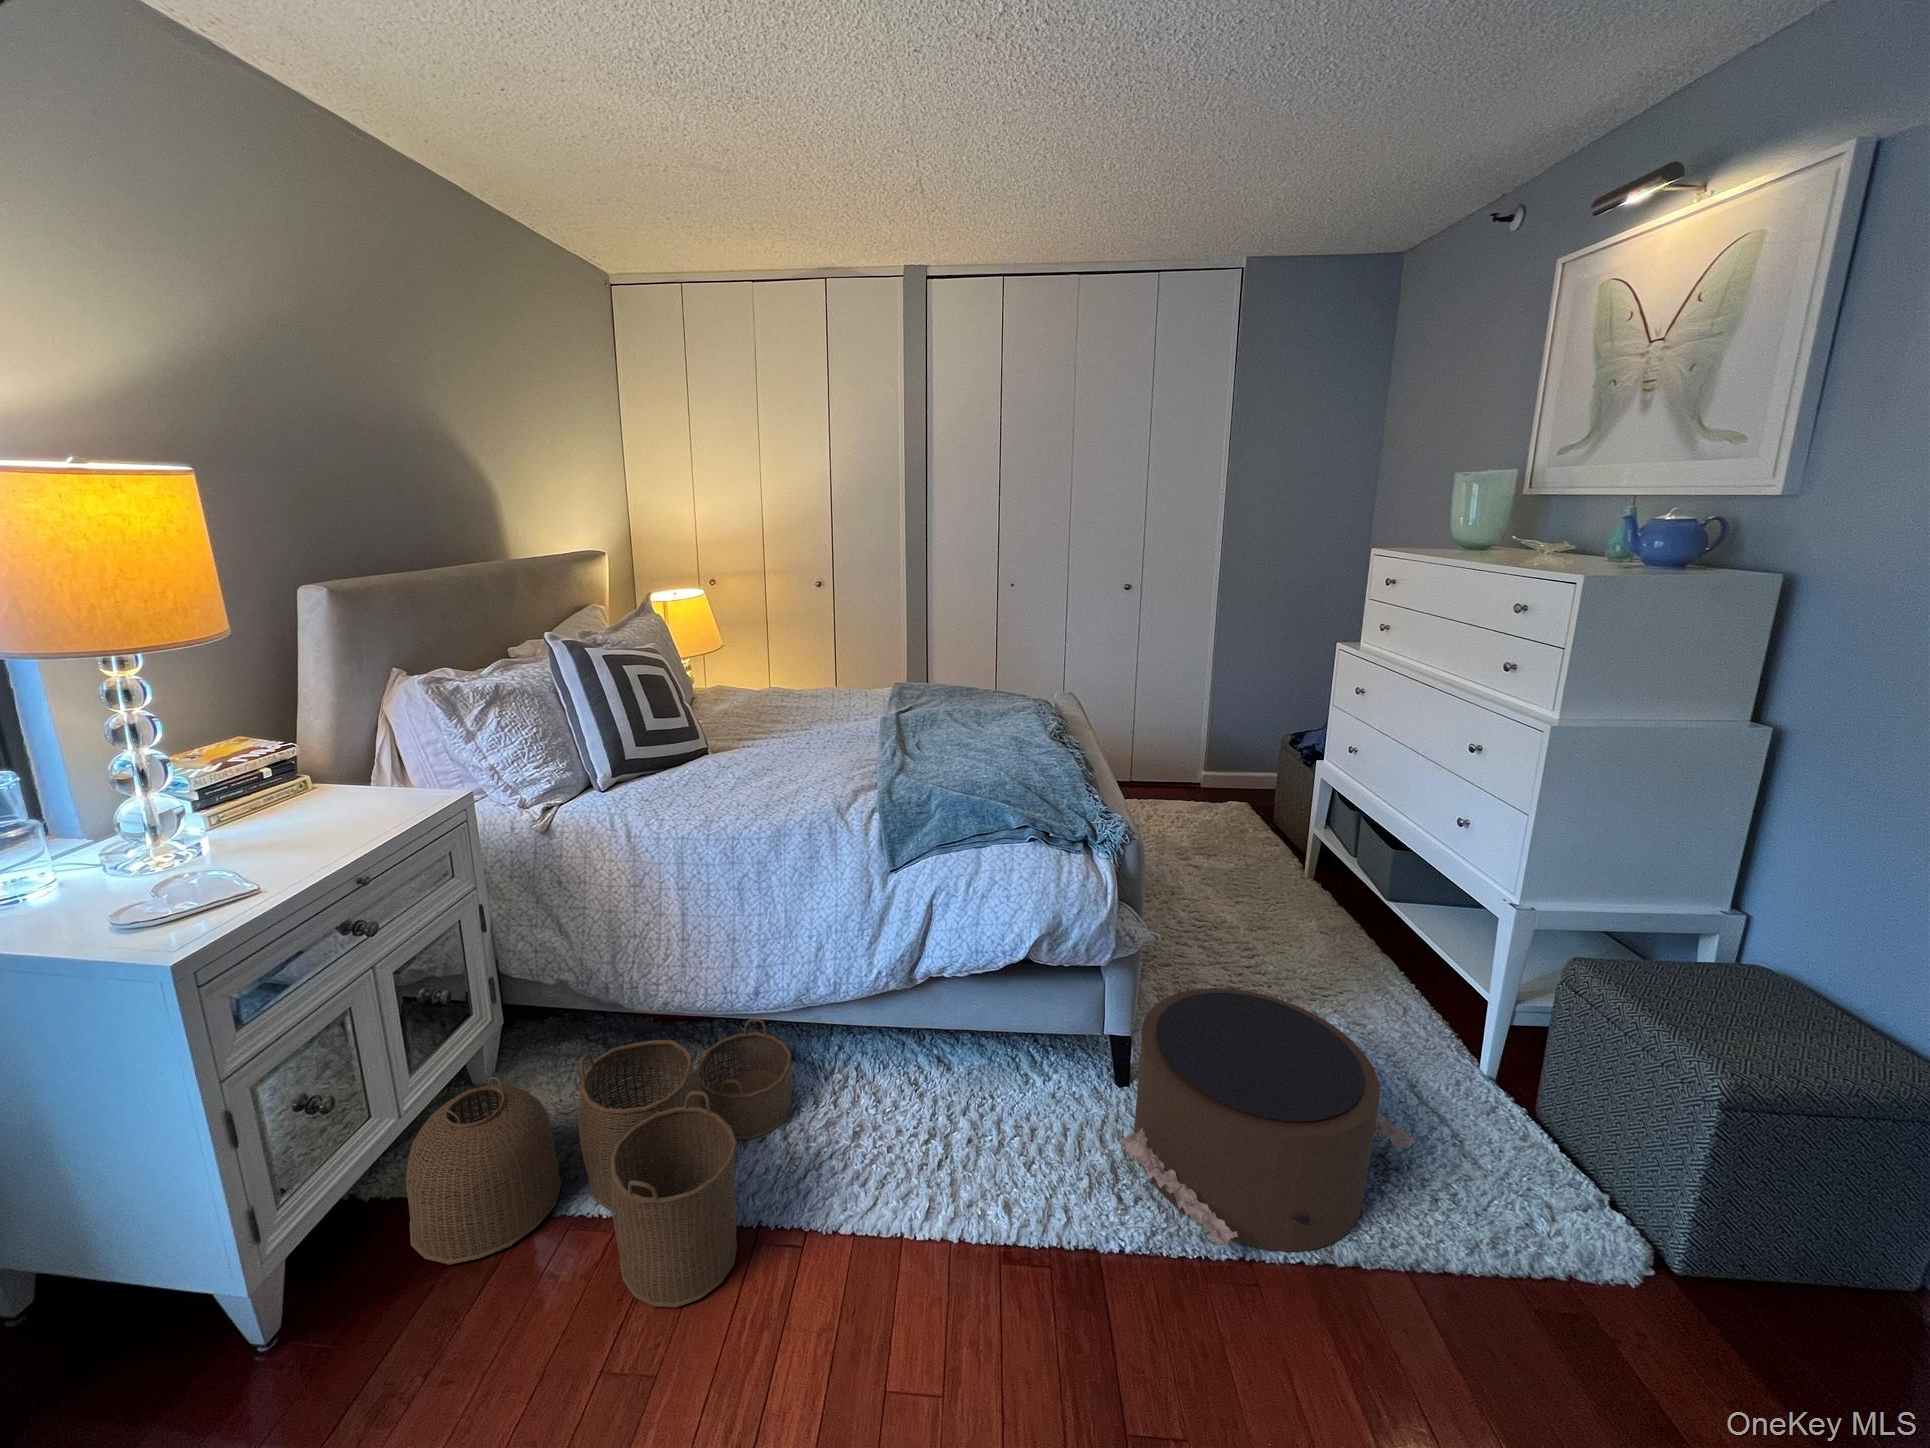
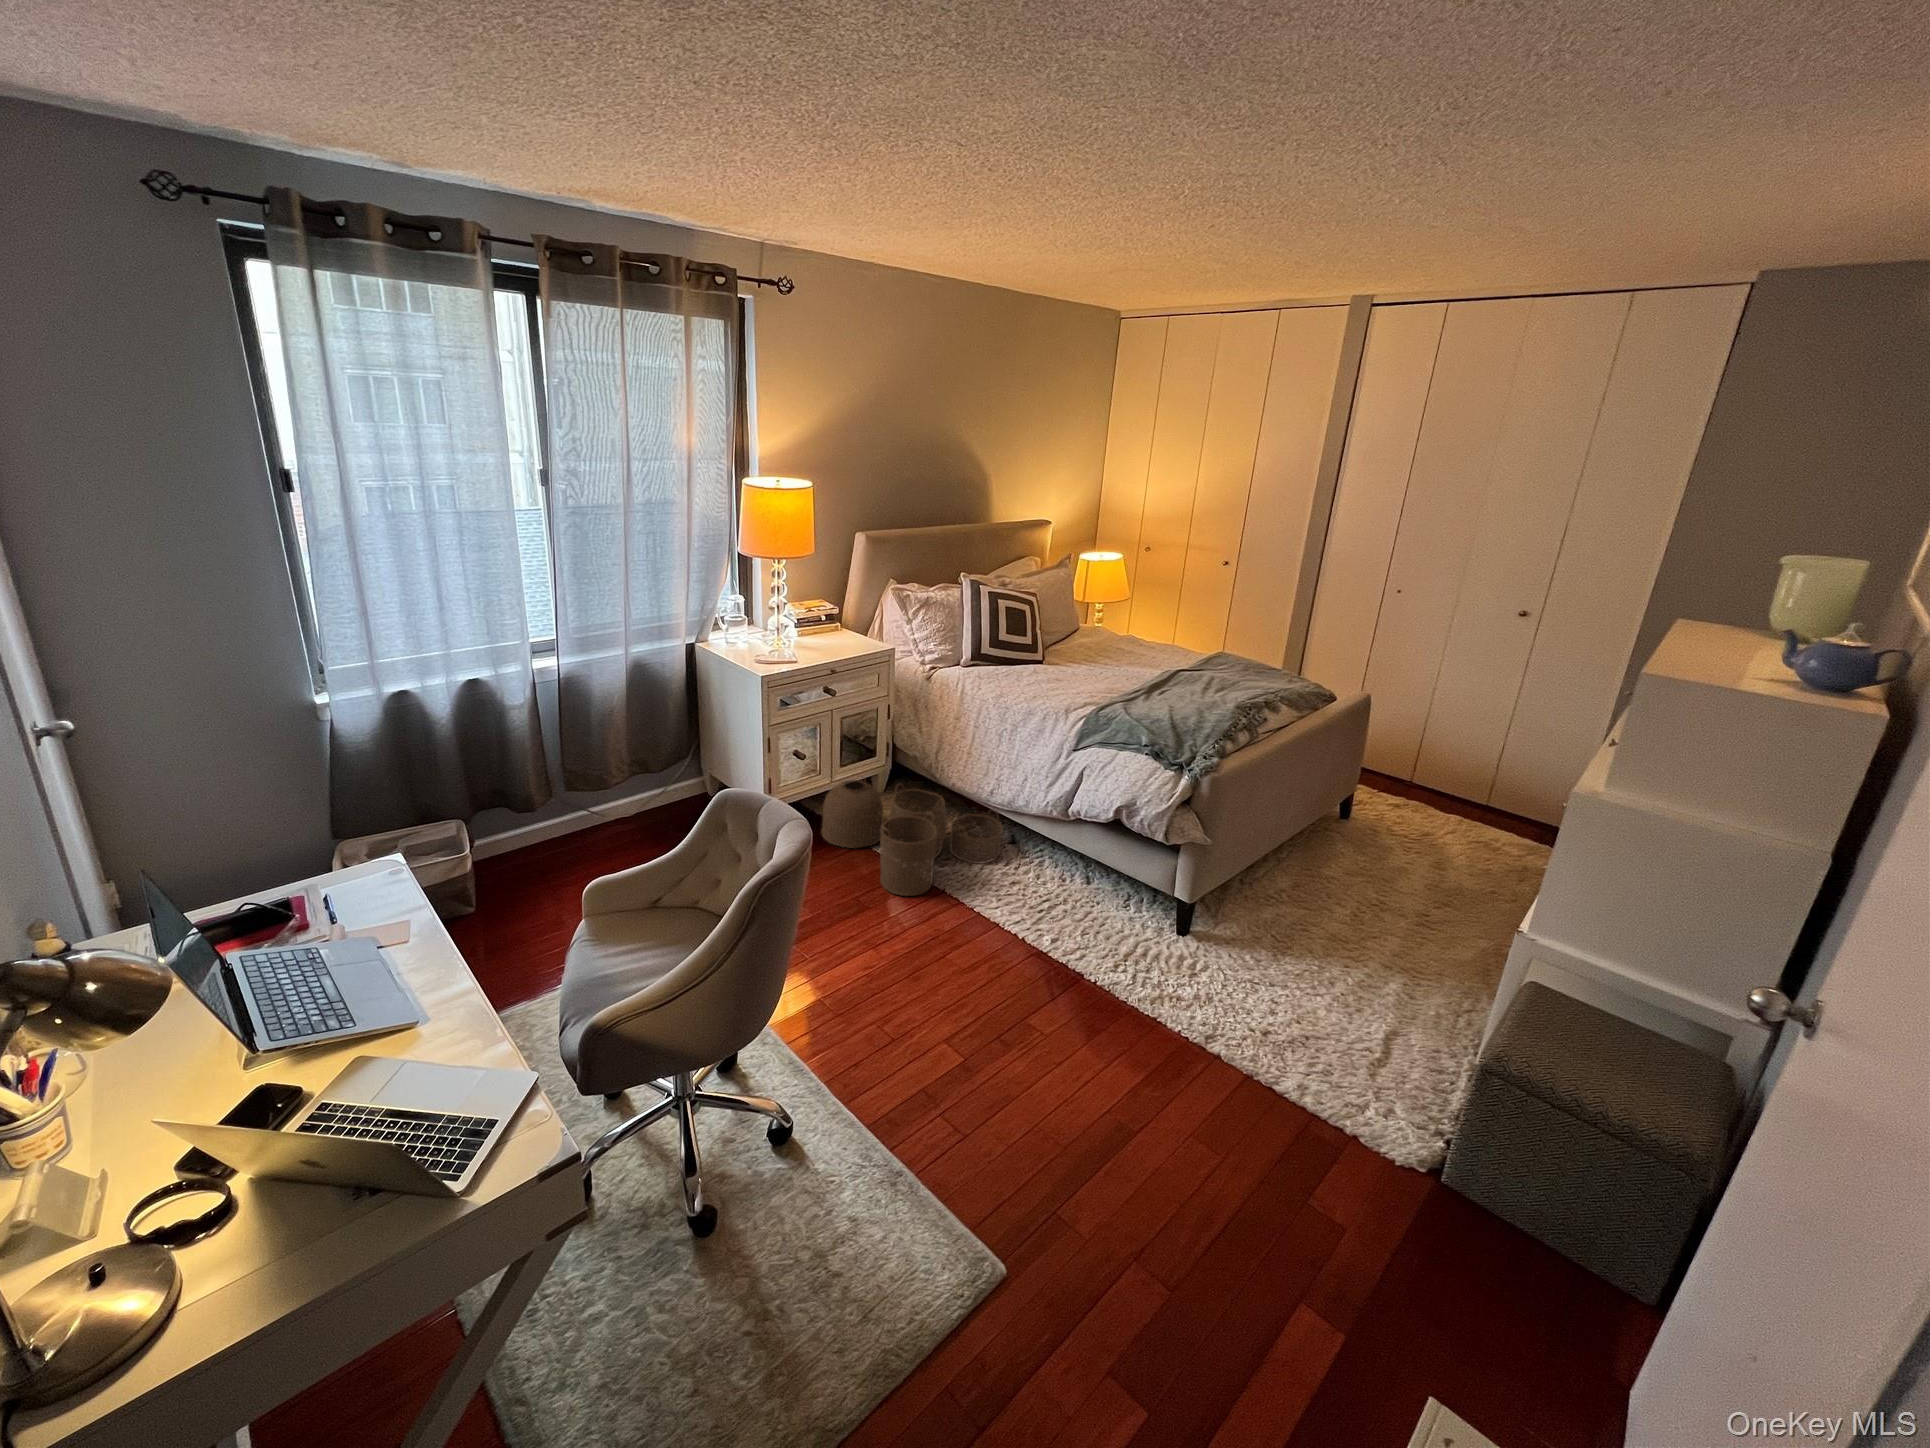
pouf: present [1120,988,1415,1252] -> none [1130,886,1327,1045]

